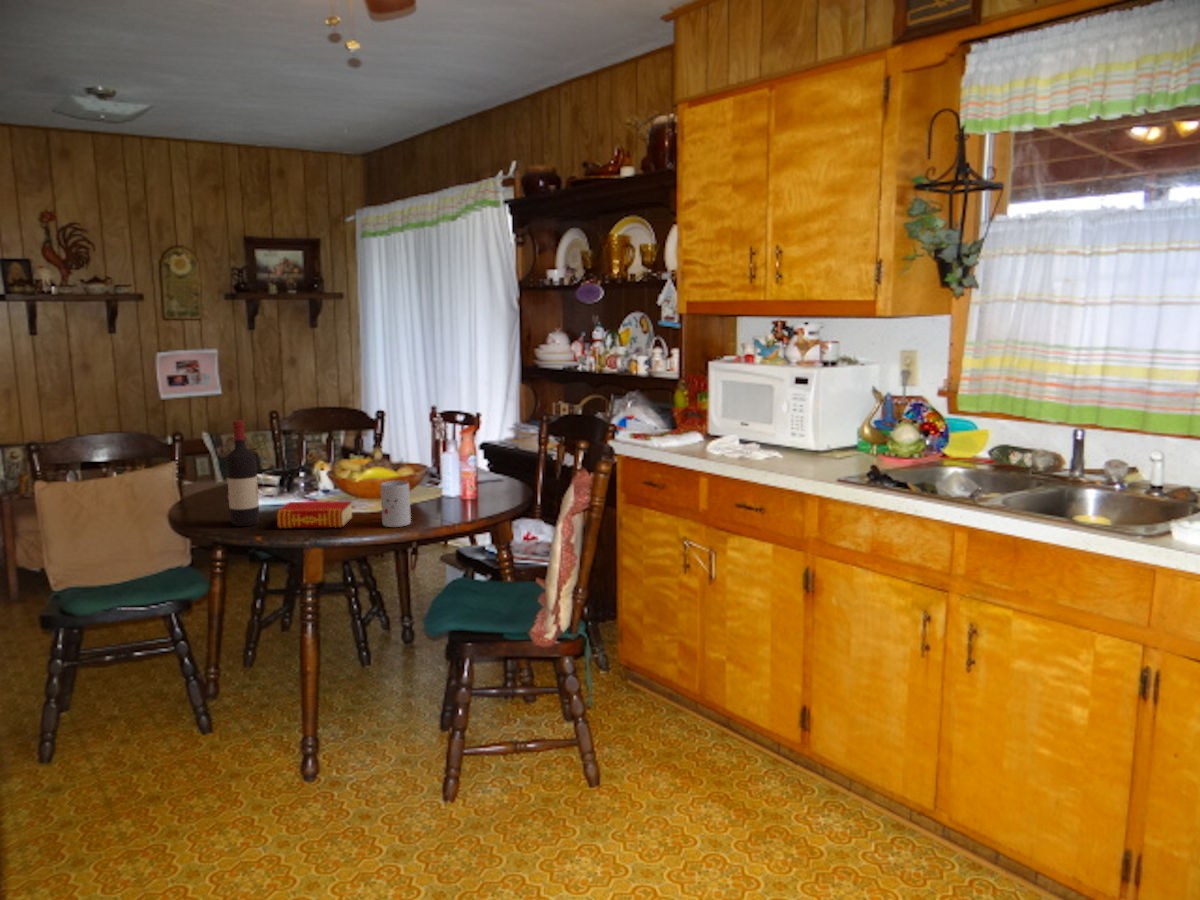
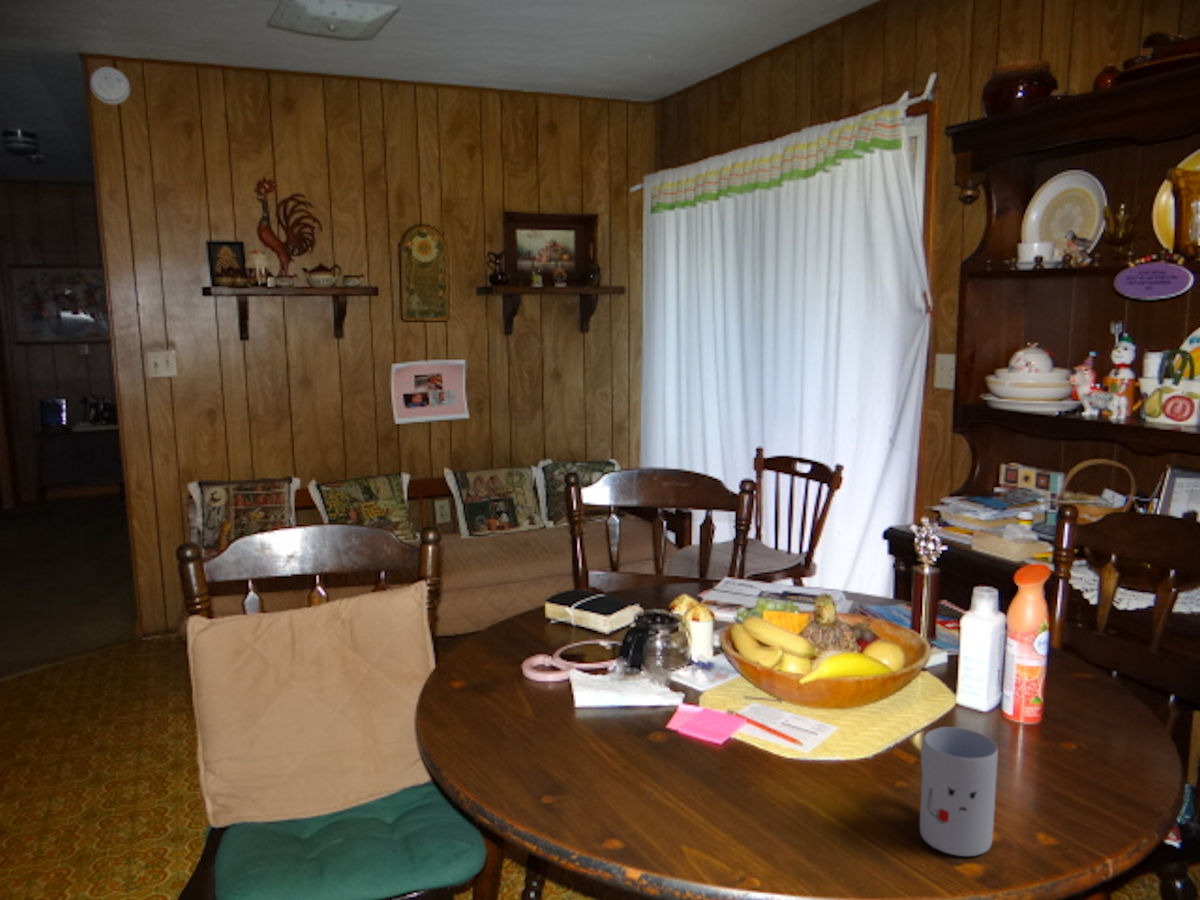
wine bottle: present [226,420,259,526] -> none [559,564,623,805]
book: present [277,501,352,528] -> none [674,743,831,841]

